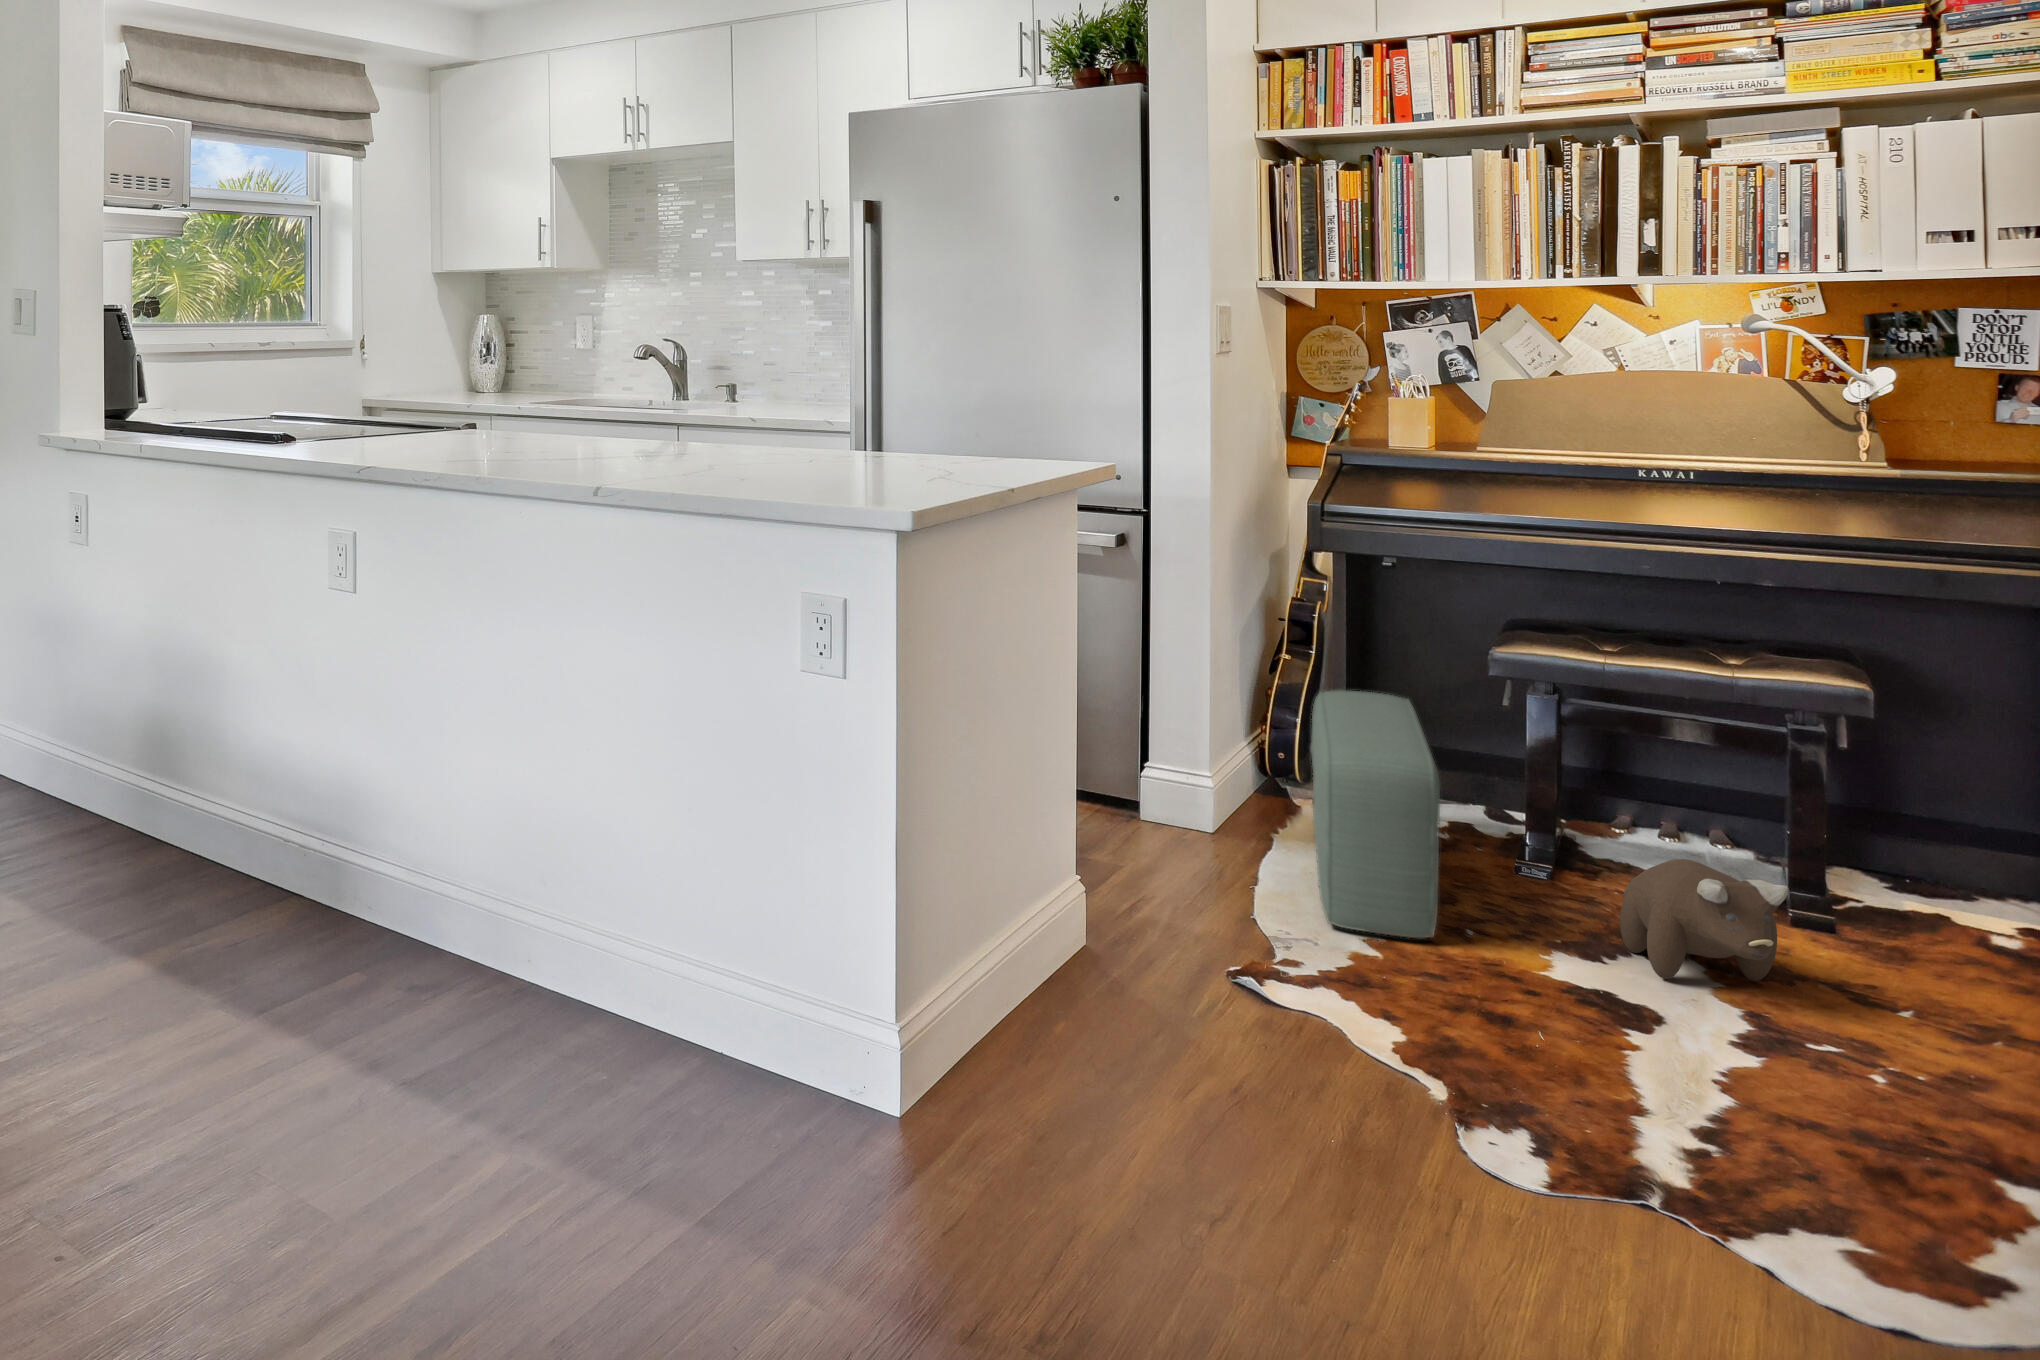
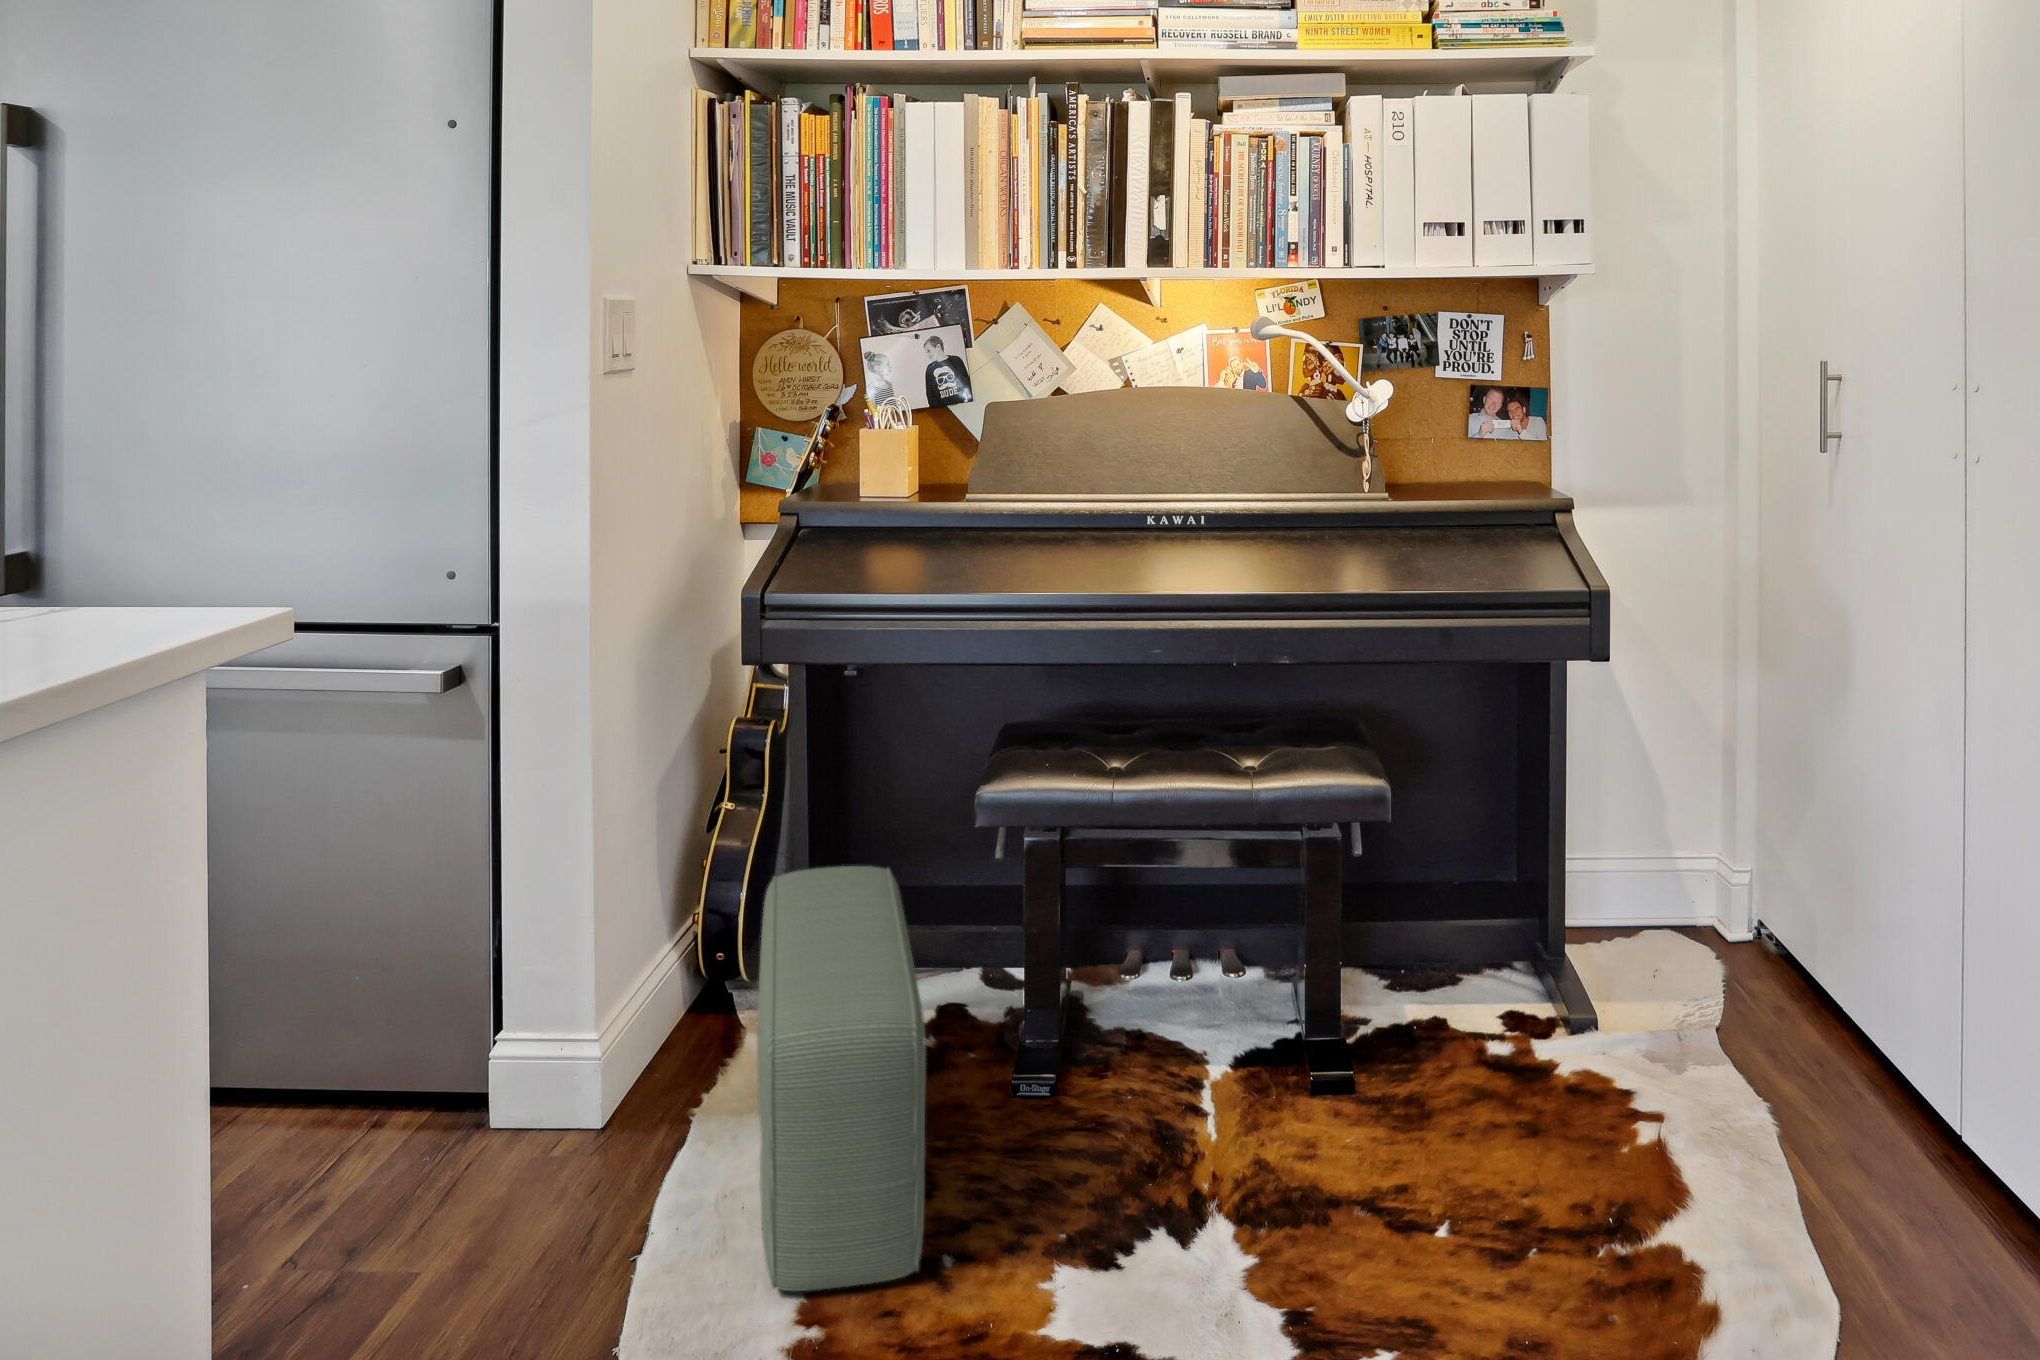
plush toy: present [1620,859,1789,981] -> none [1145,1071,1332,1252]

